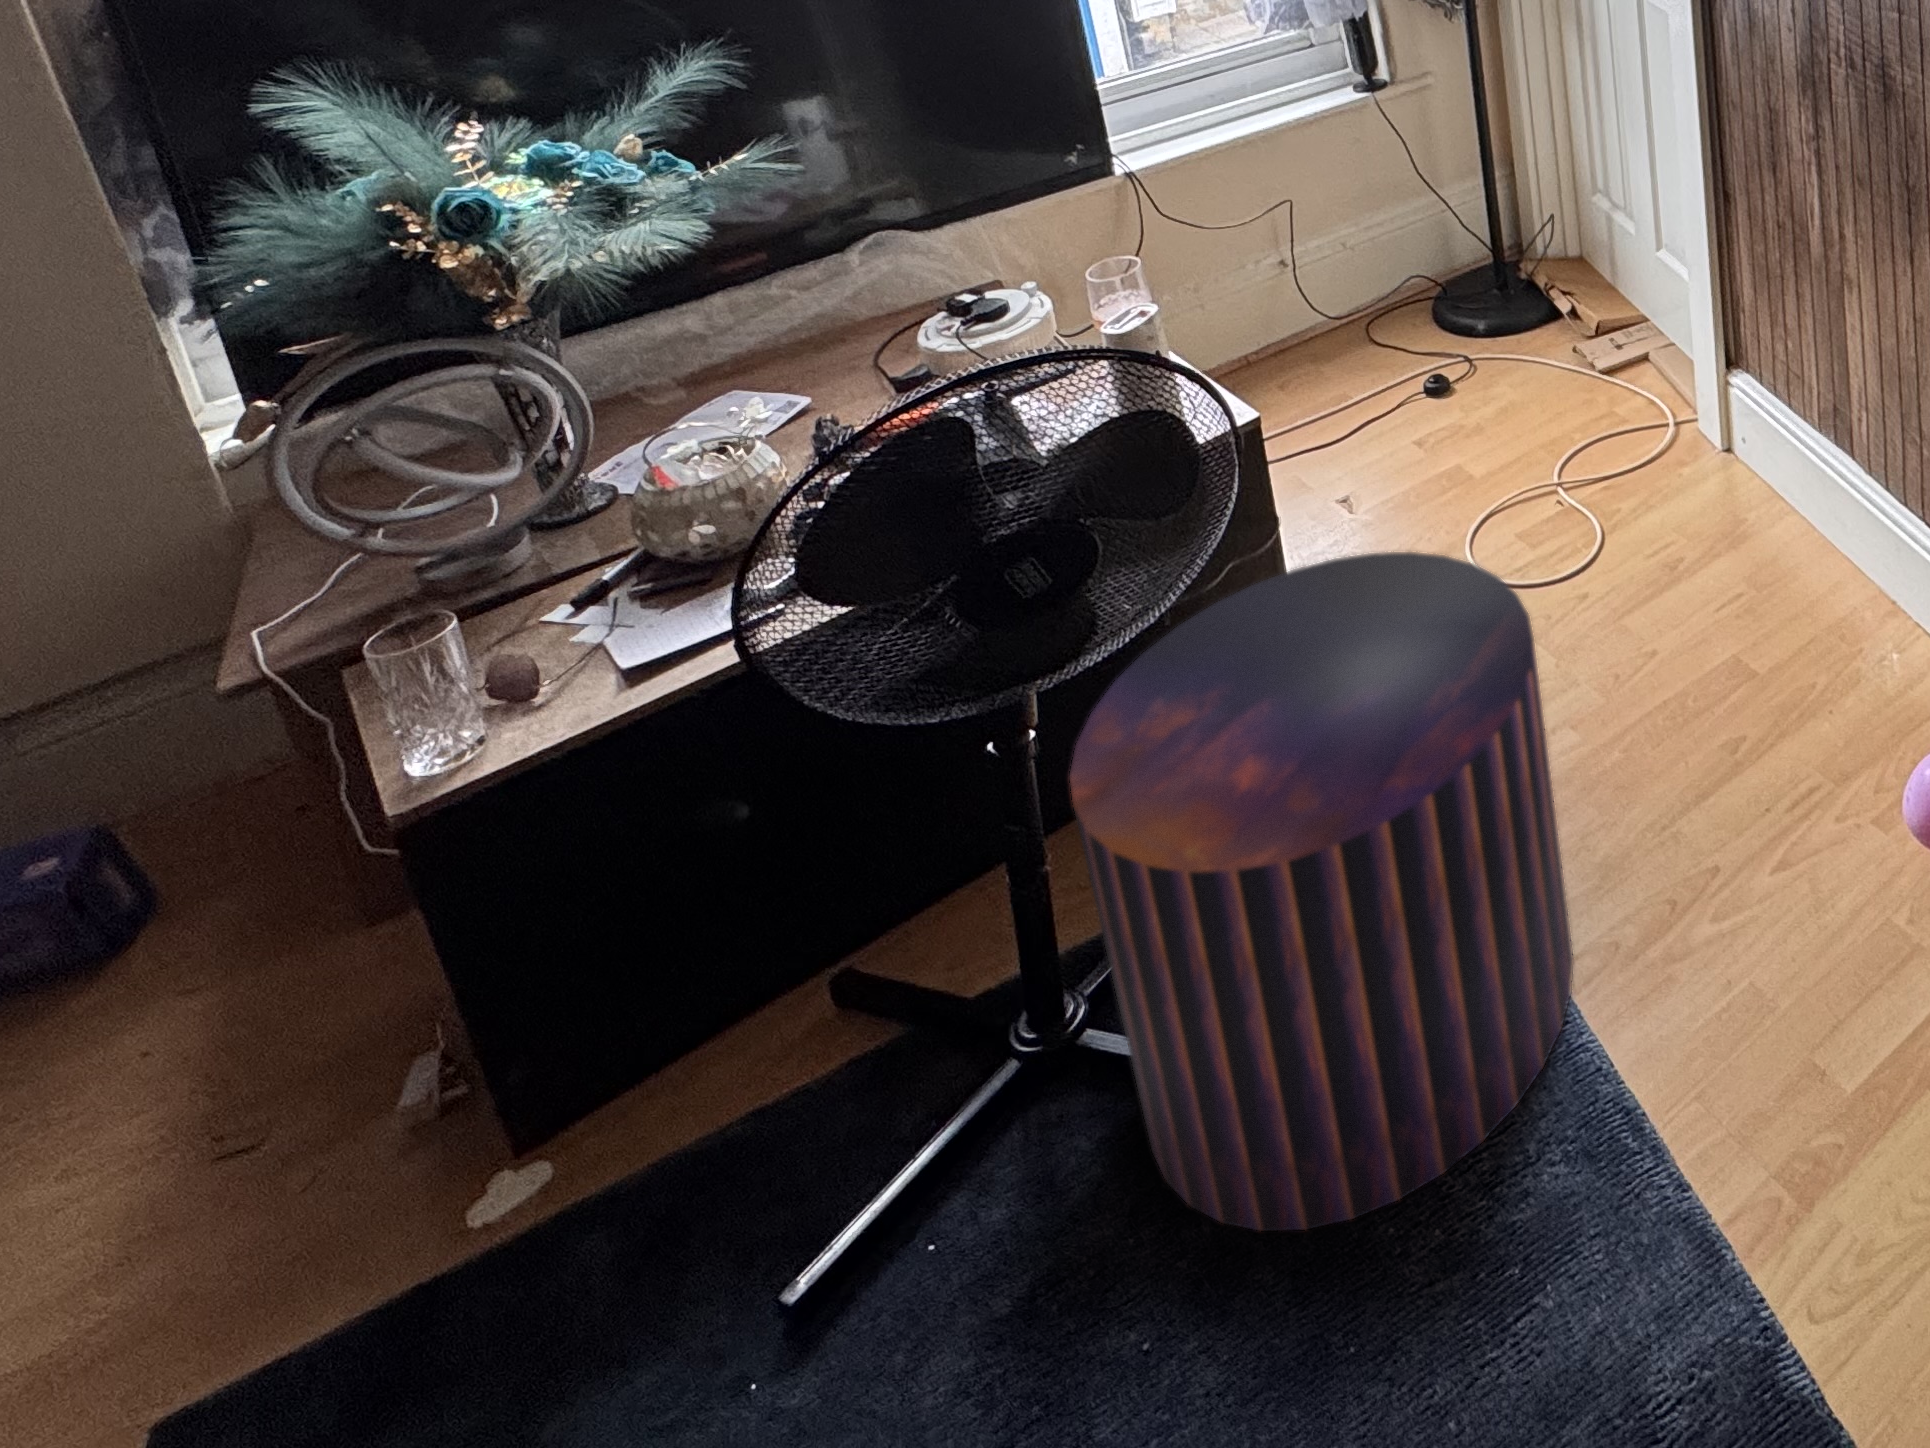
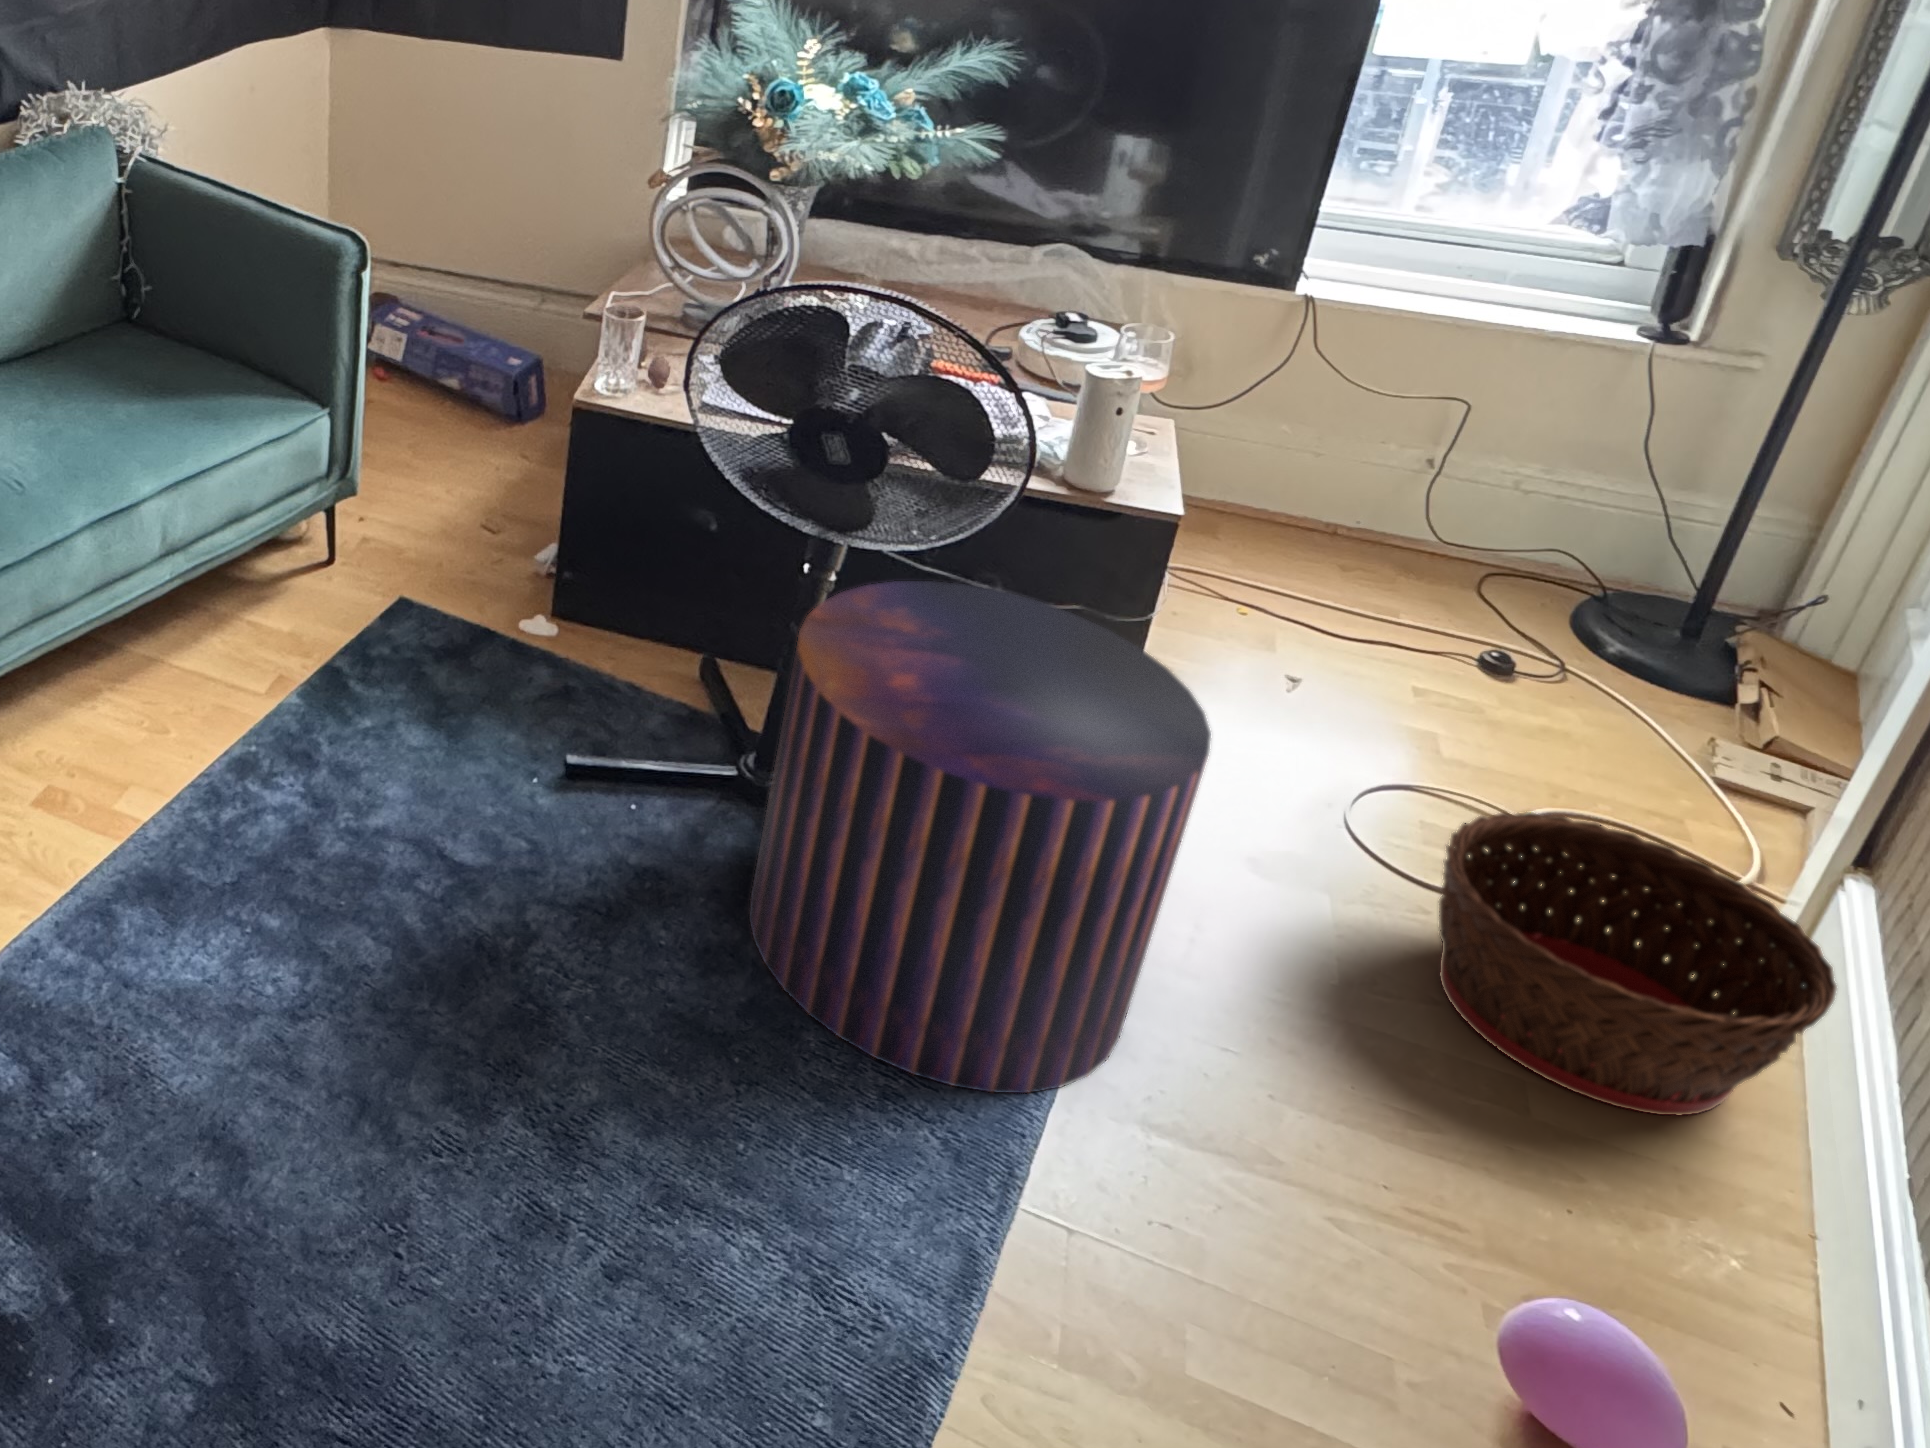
basket: none [1585,416,1813,642] -> present [1439,812,1837,1115]

